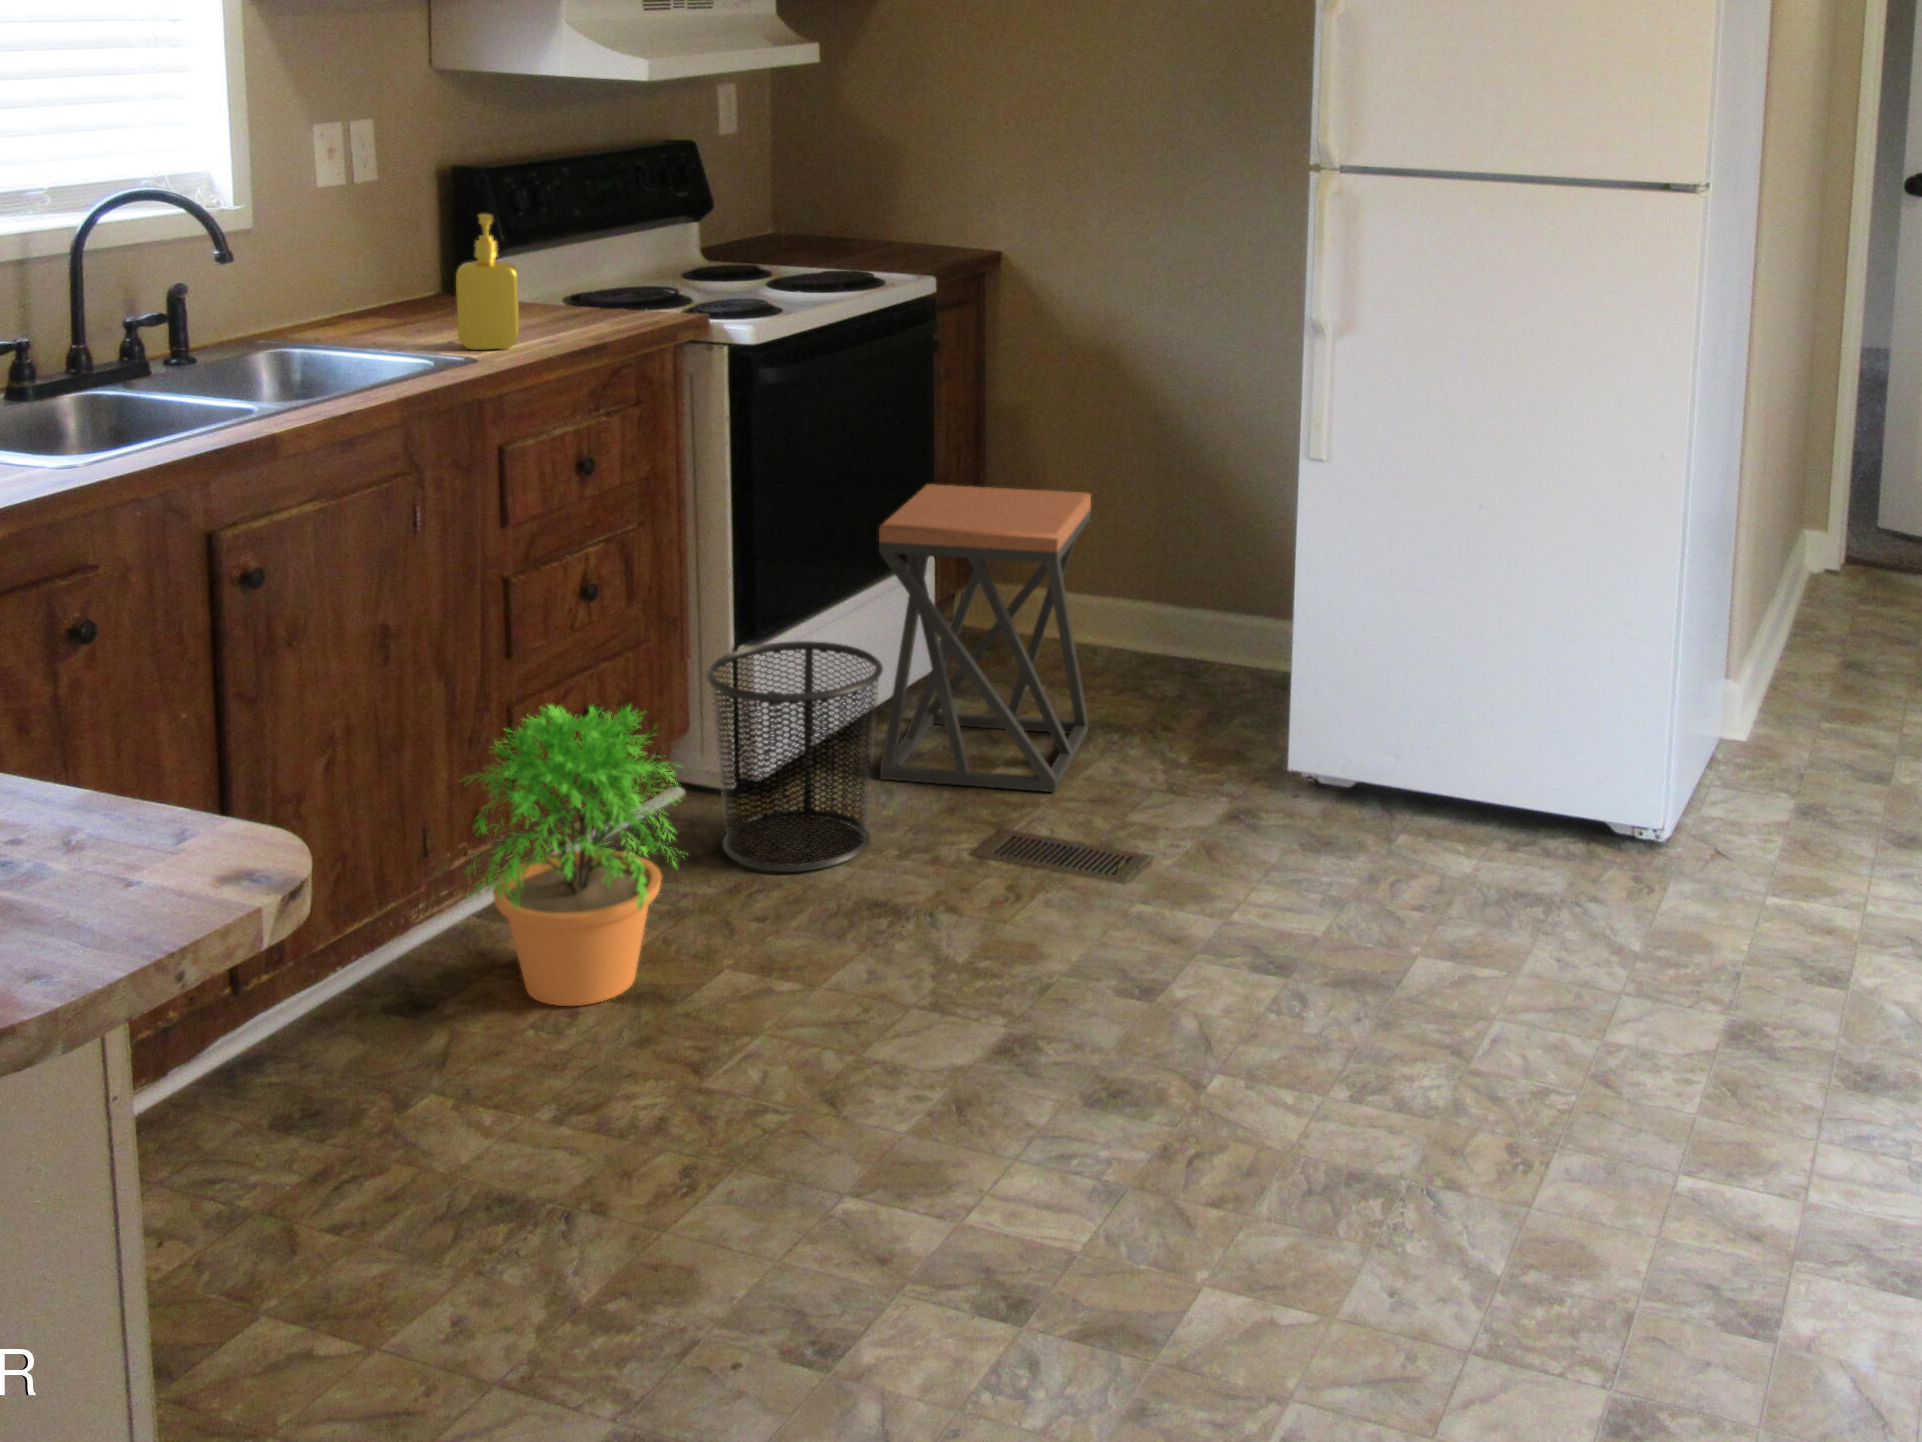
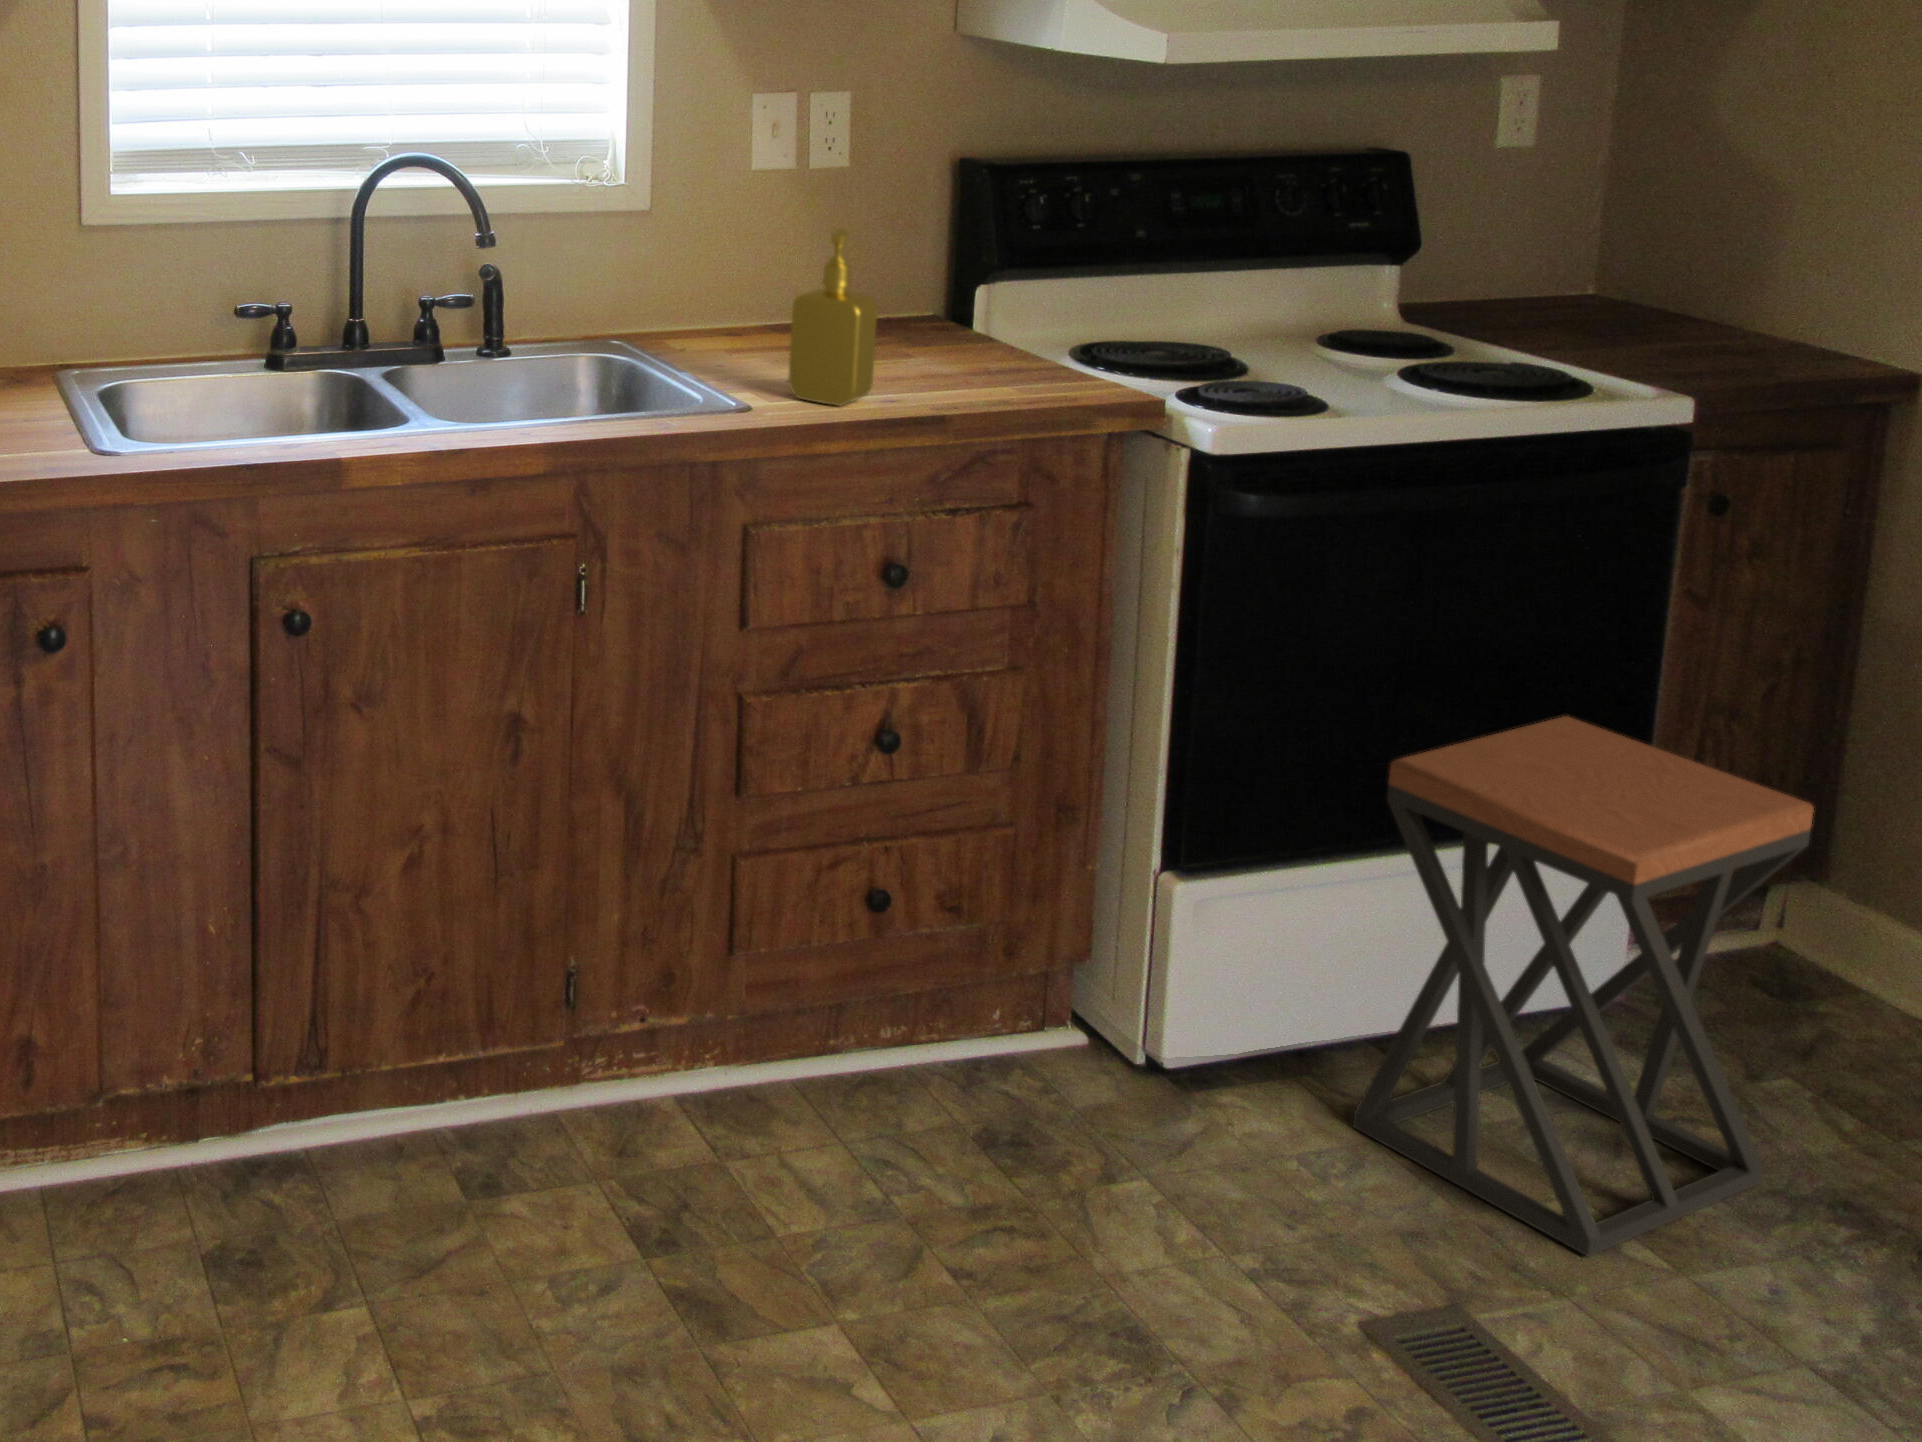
waste bin: present [706,641,883,872] -> none [1028,877,1288,1224]
potted plant: present [464,705,681,1006] -> none [555,870,864,1270]

